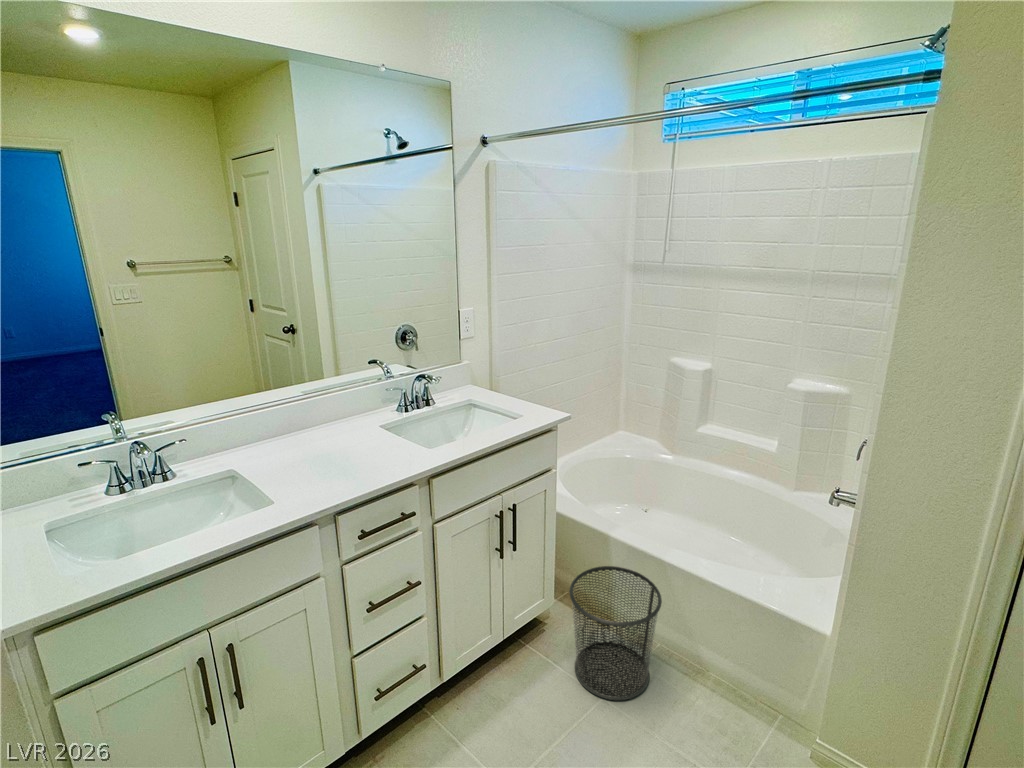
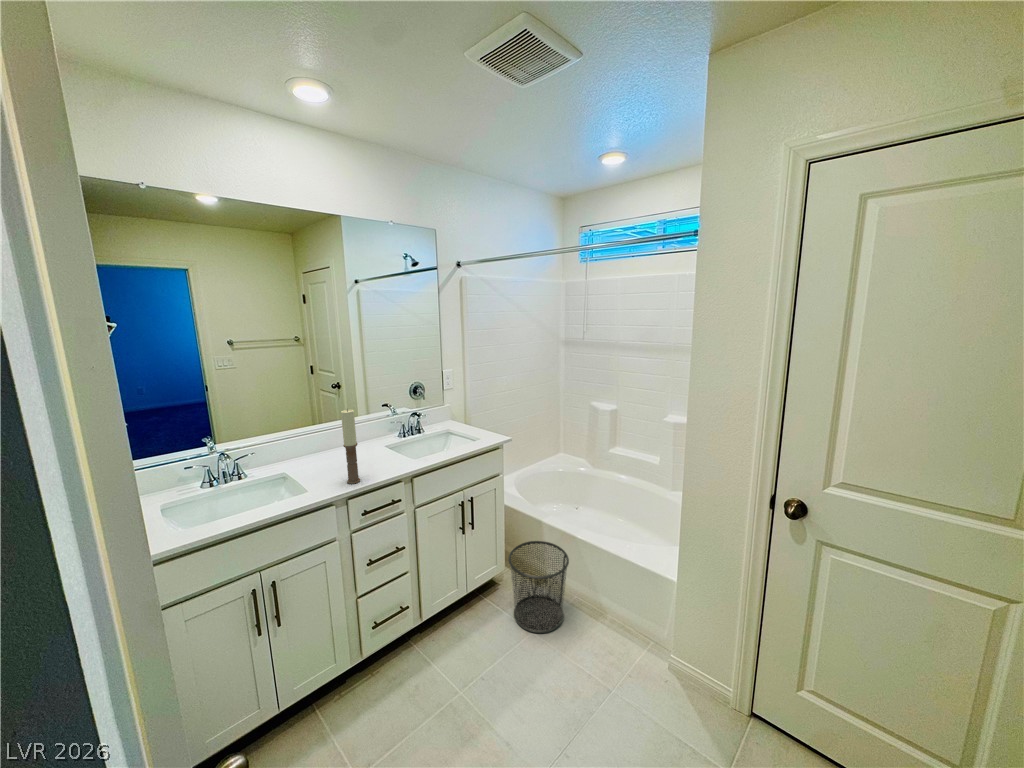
candle: none [320,372,353,490] -> present [341,409,360,484]

